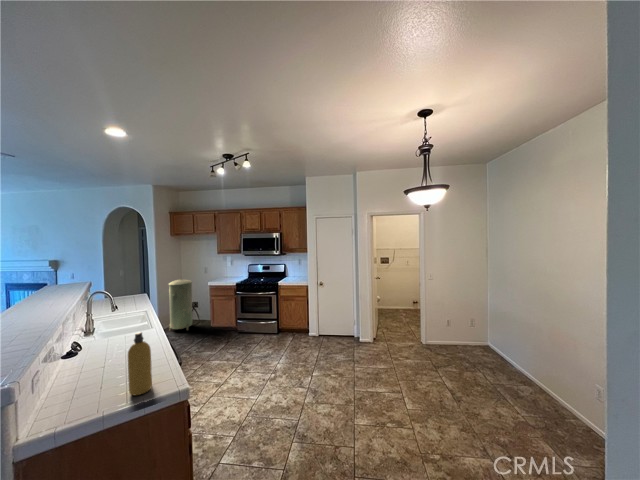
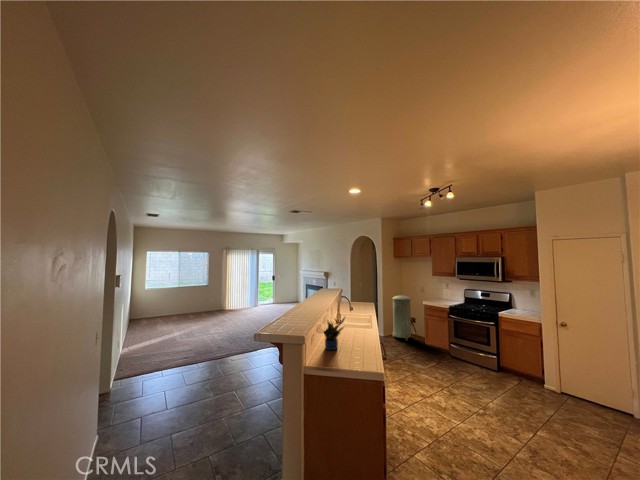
potted plant: none [68,322,118,388] -> present [324,317,345,350]
bottle: present [128,332,152,395] -> none [347,324,360,364]

